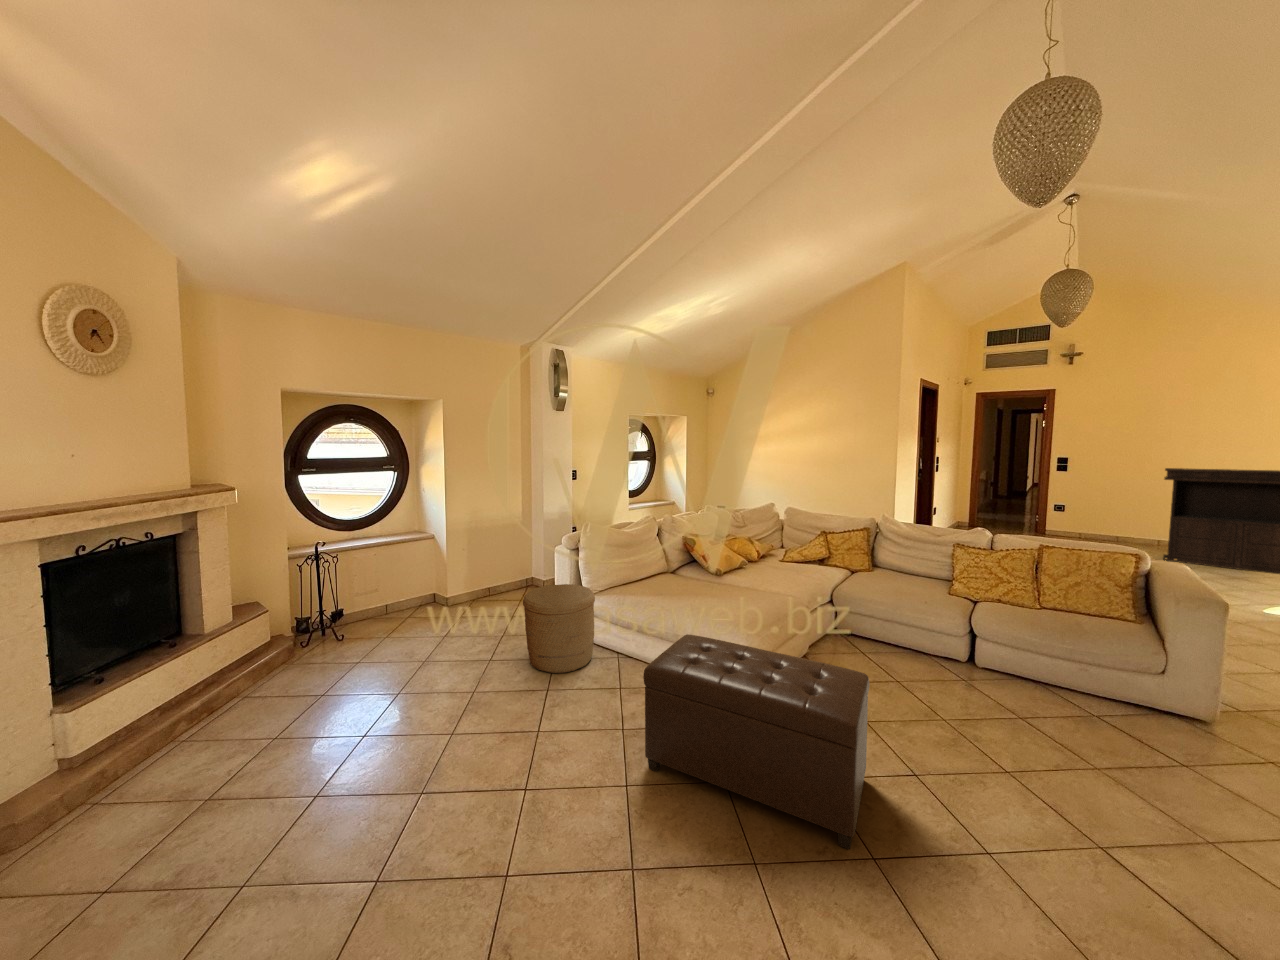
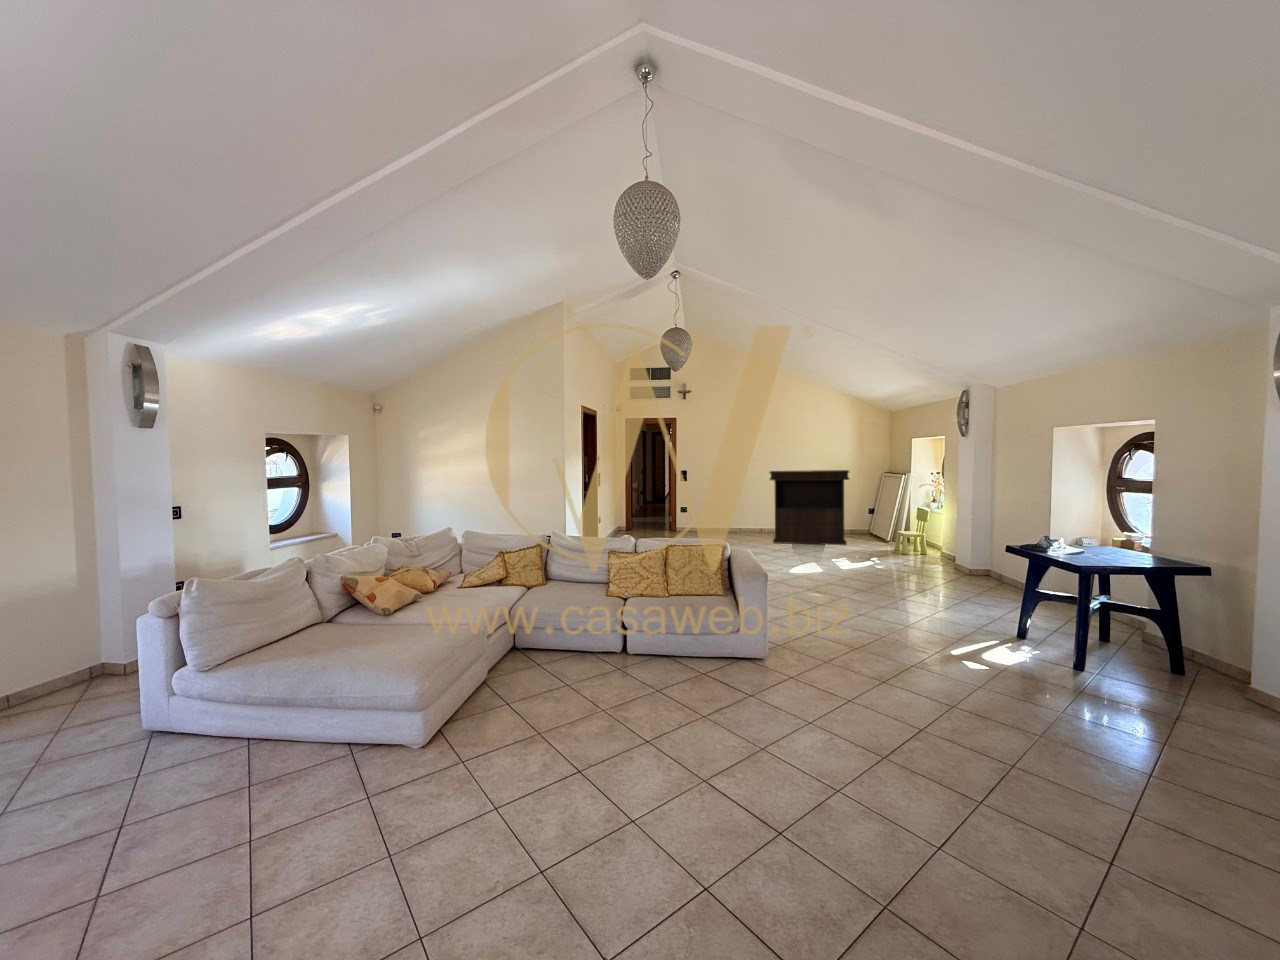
woven basket: present [523,584,595,673] -> none [85,659,210,784]
ottoman: present [643,634,869,849] -> none [271,680,515,844]

